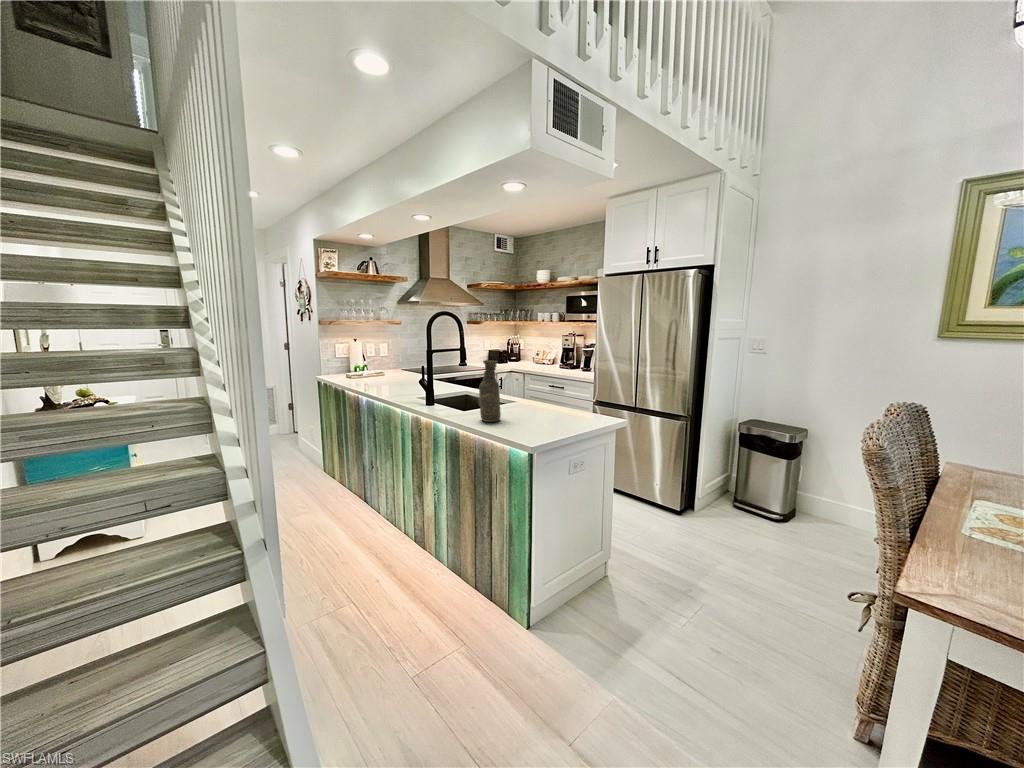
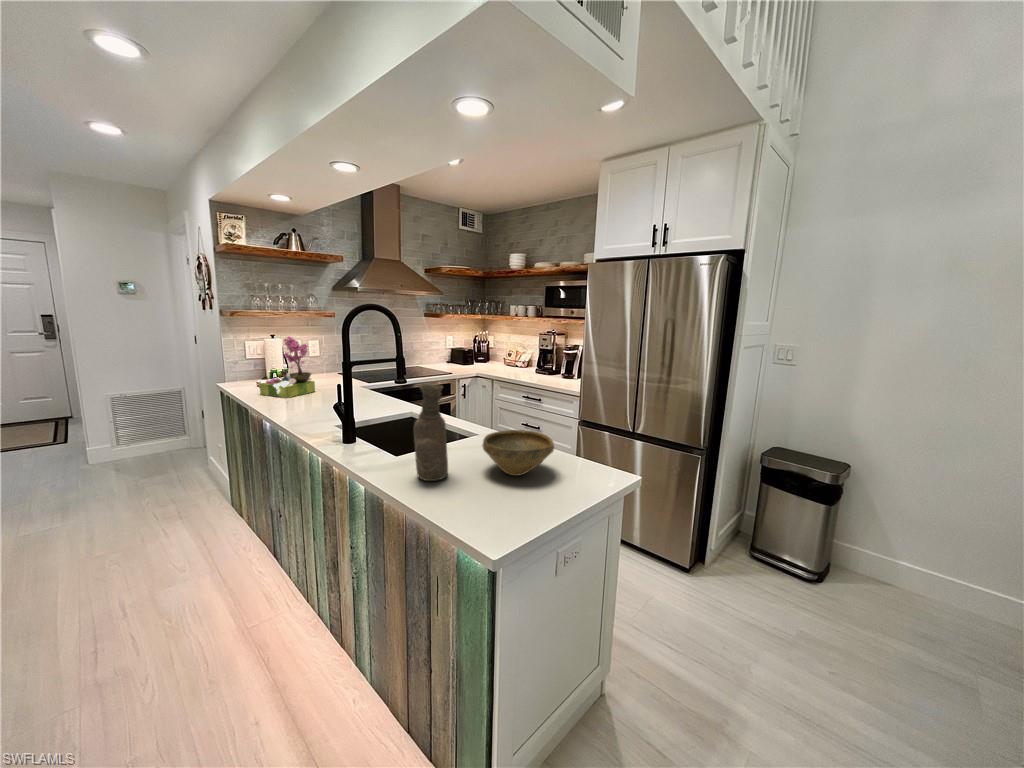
flower arrangement: none [353,338,391,384] -> present [260,336,315,398]
bowl: none [522,393,569,420] -> present [482,430,554,476]

